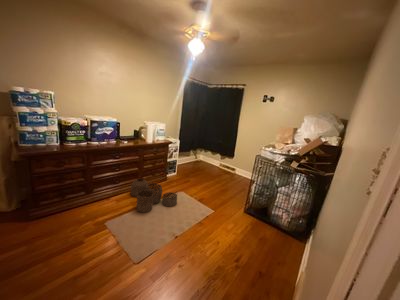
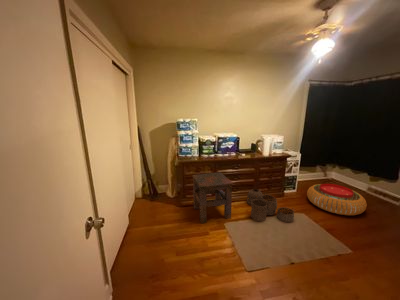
side table: none [50,165,115,237] -> present [192,172,233,223]
pouf: none [185,165,224,189] -> present [307,184,367,215]

